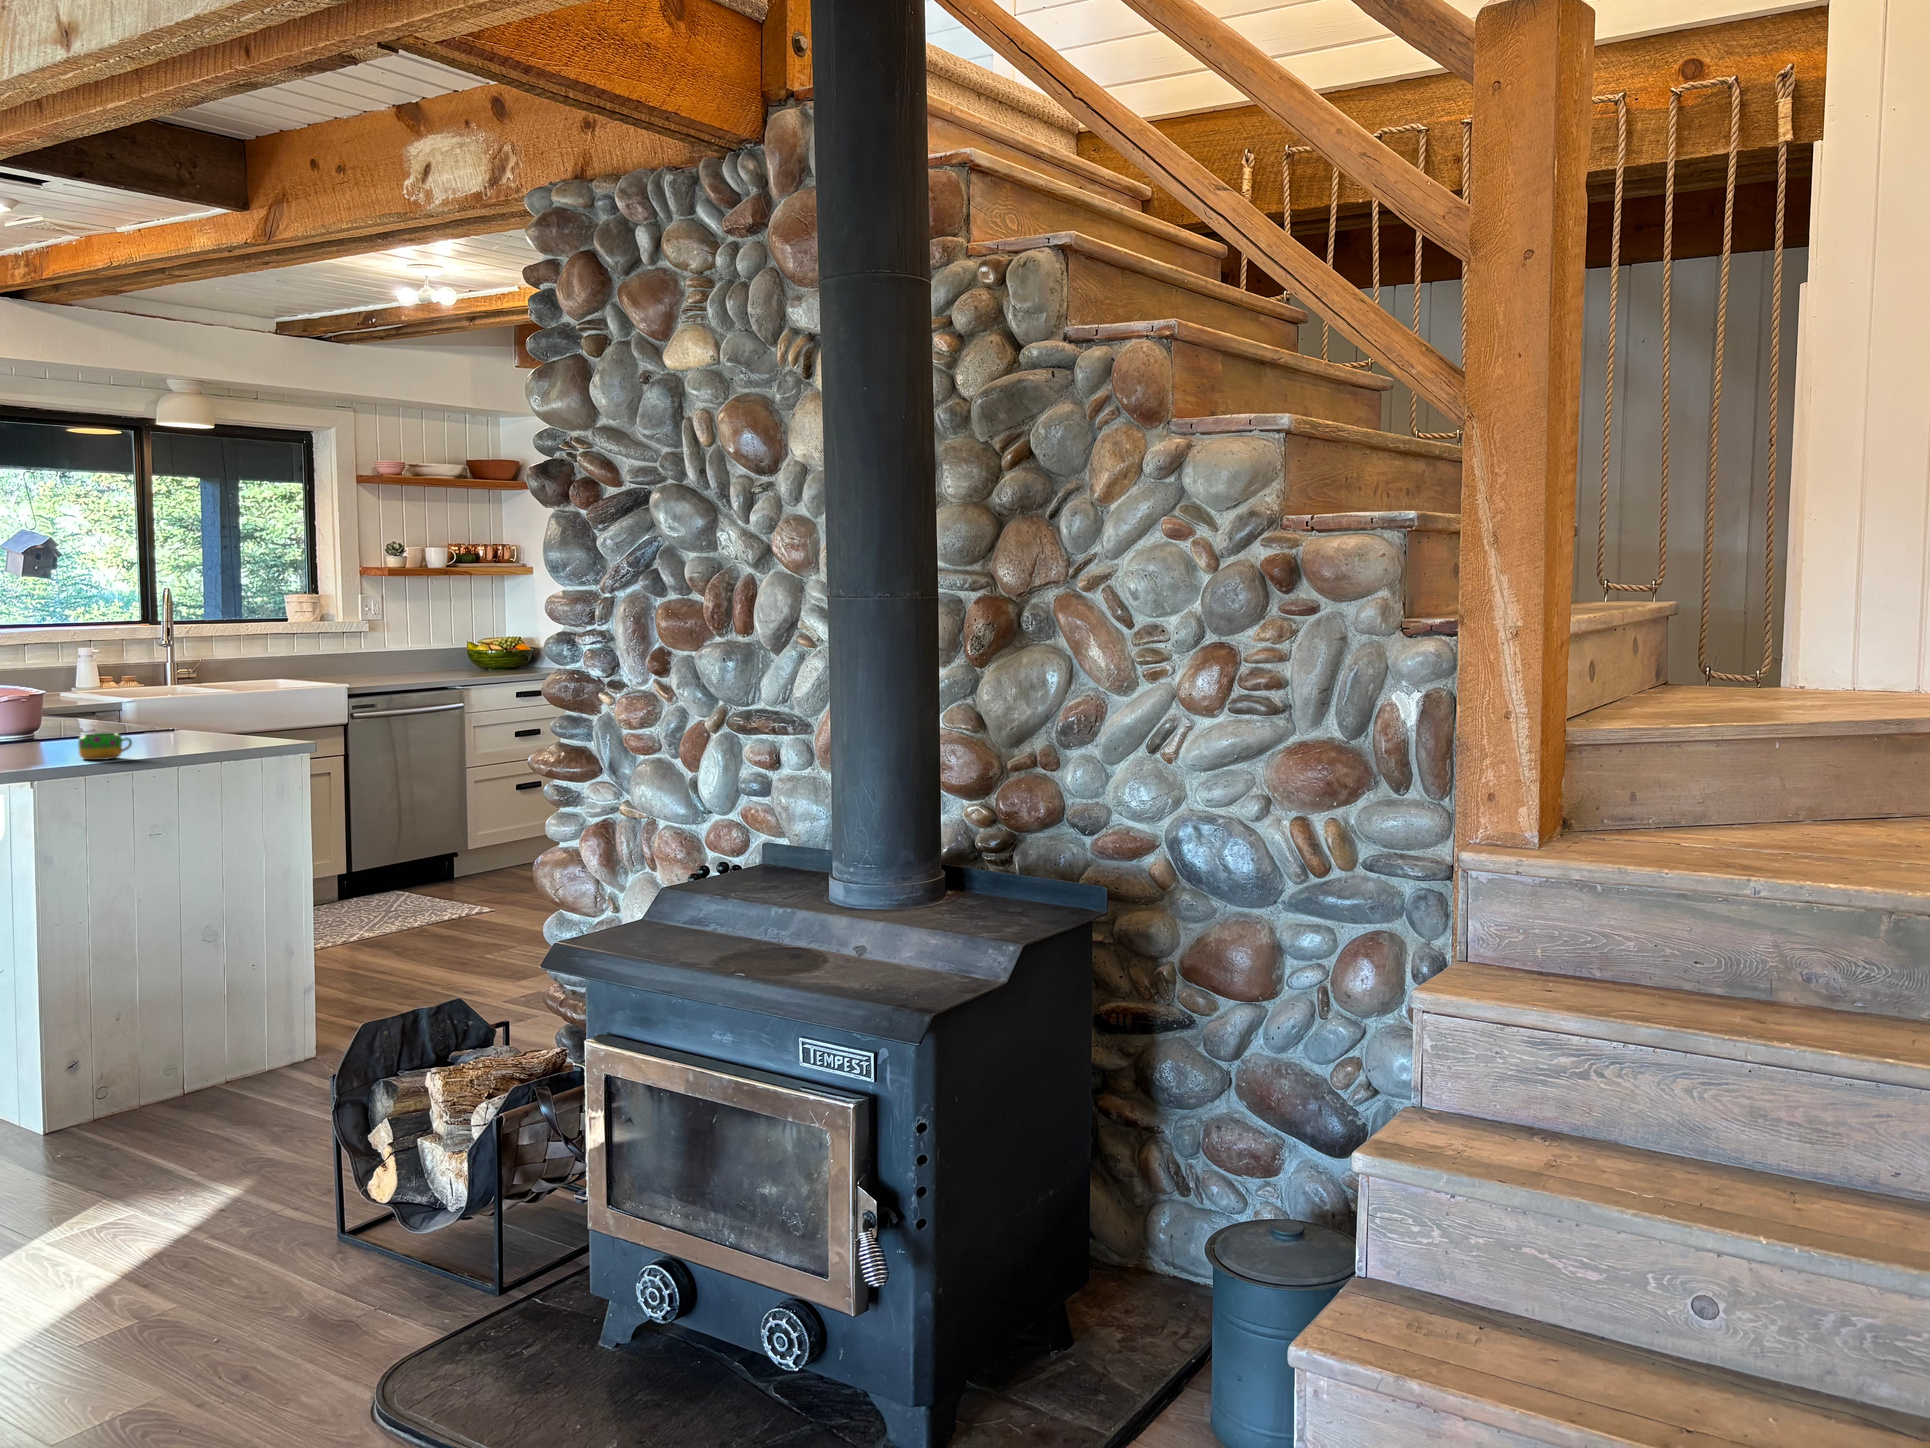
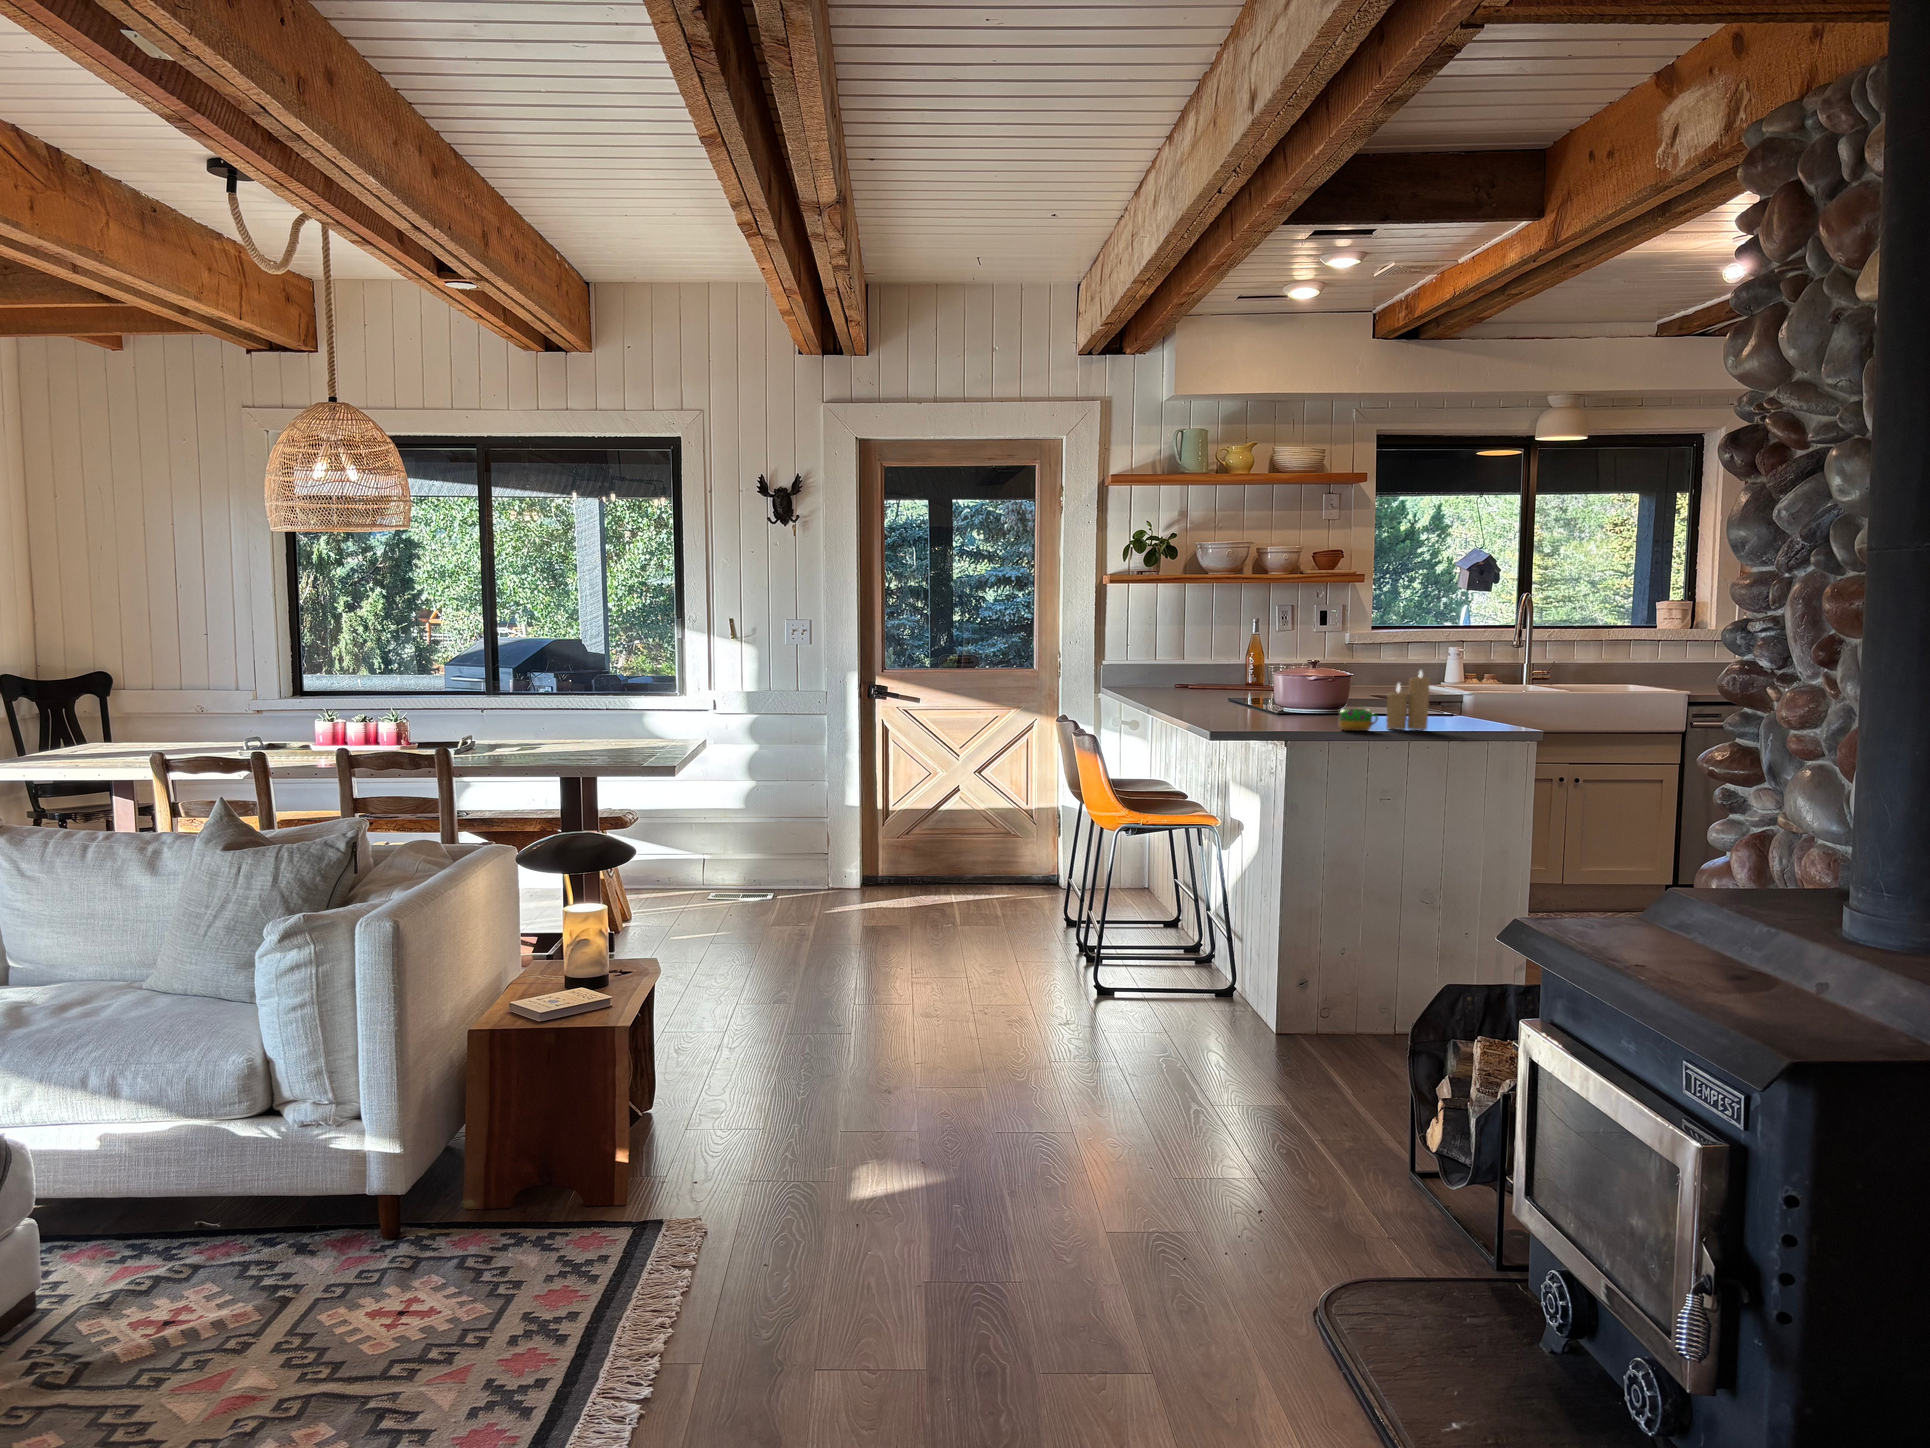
candle: none [129,684,181,753] -> present [1386,671,1430,730]

